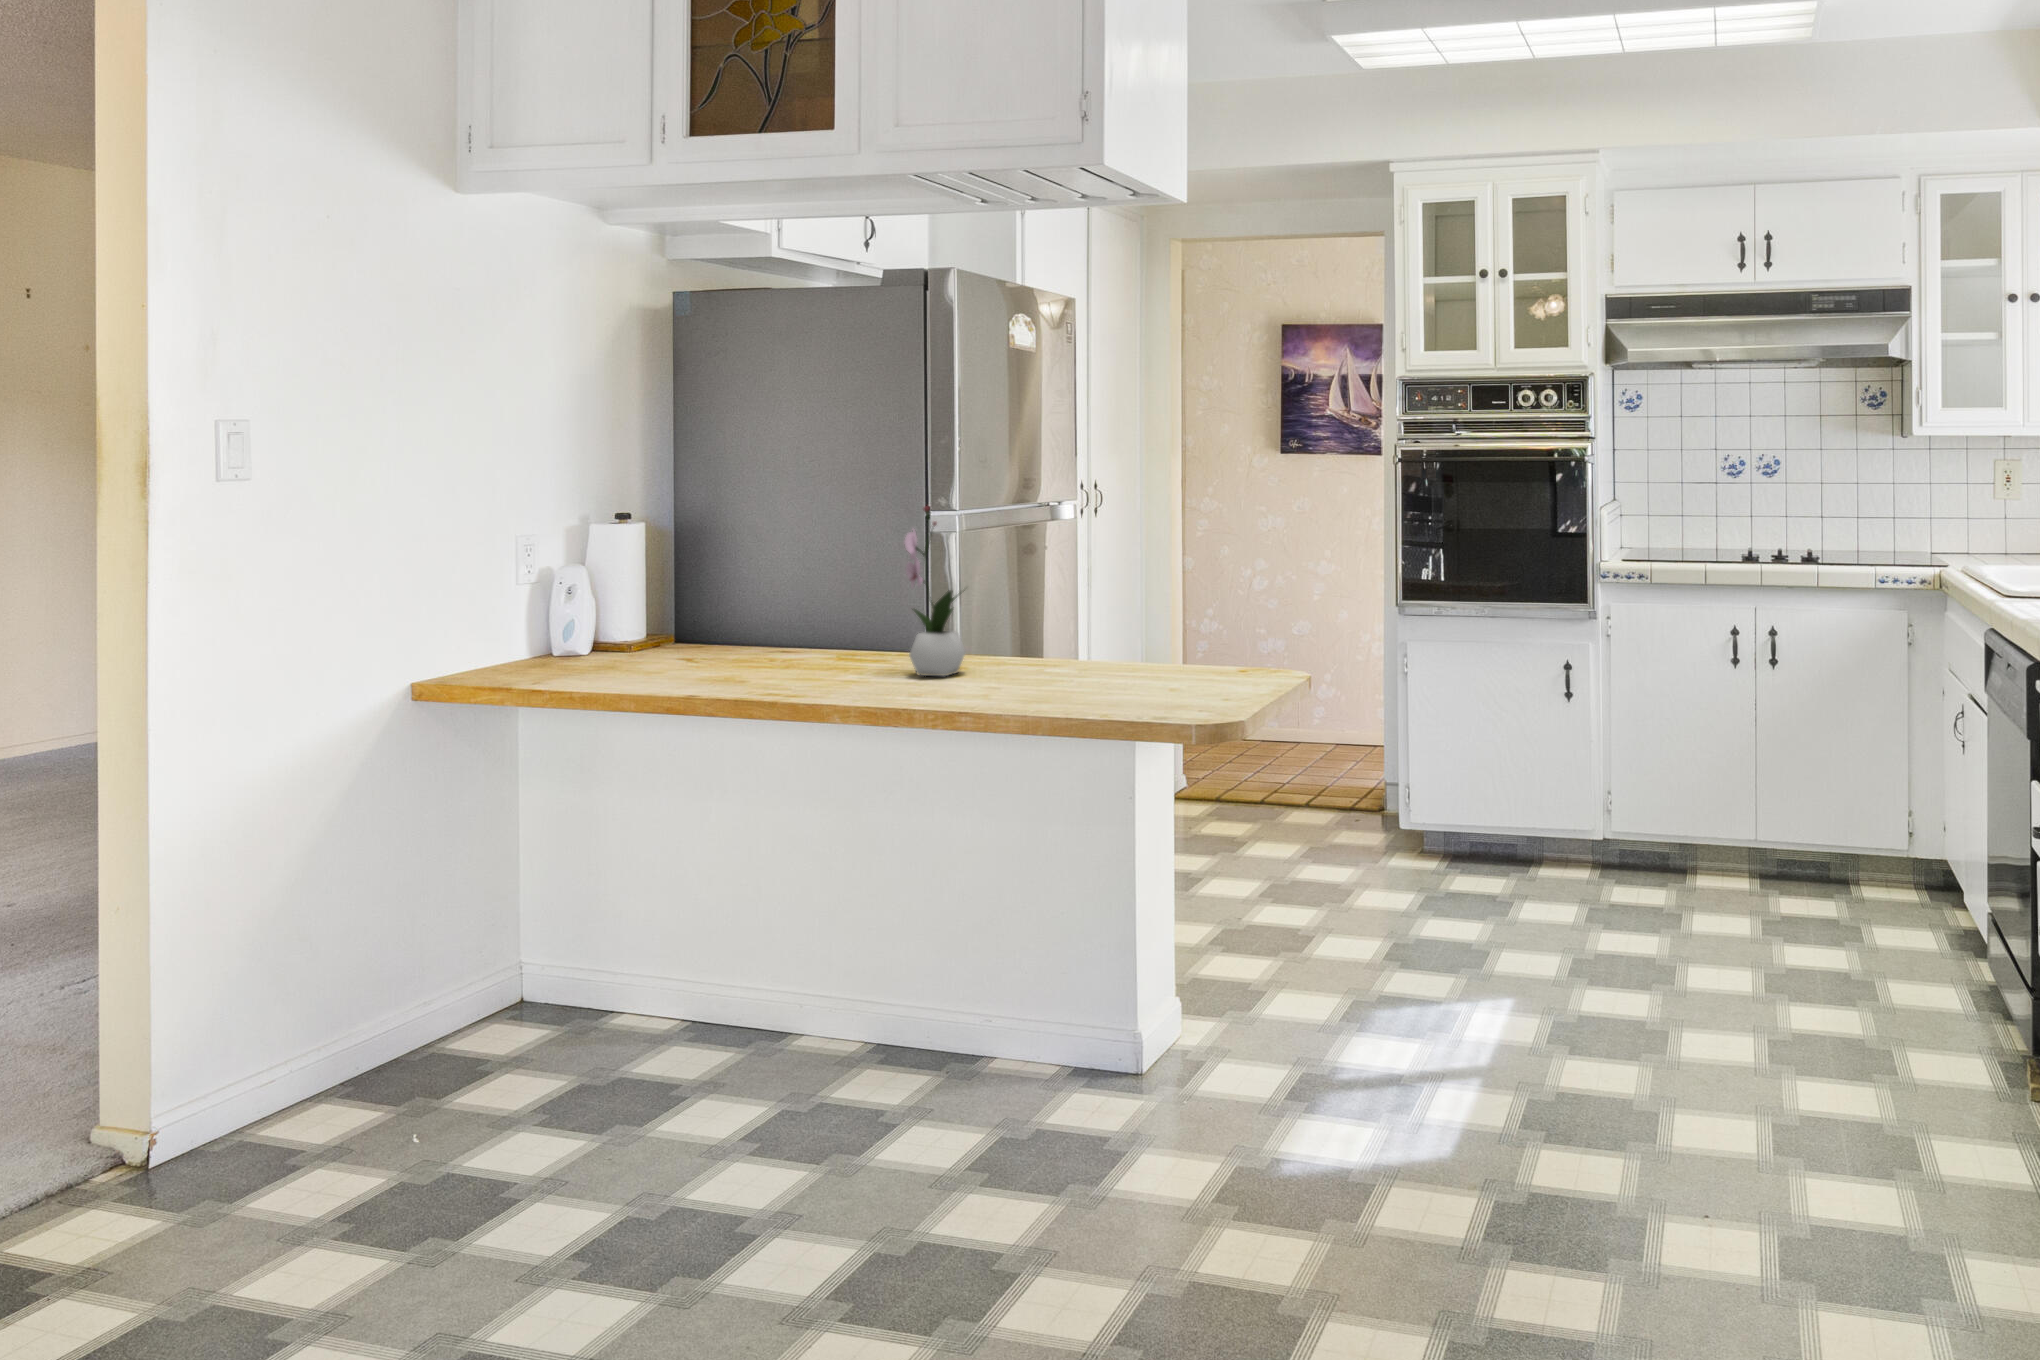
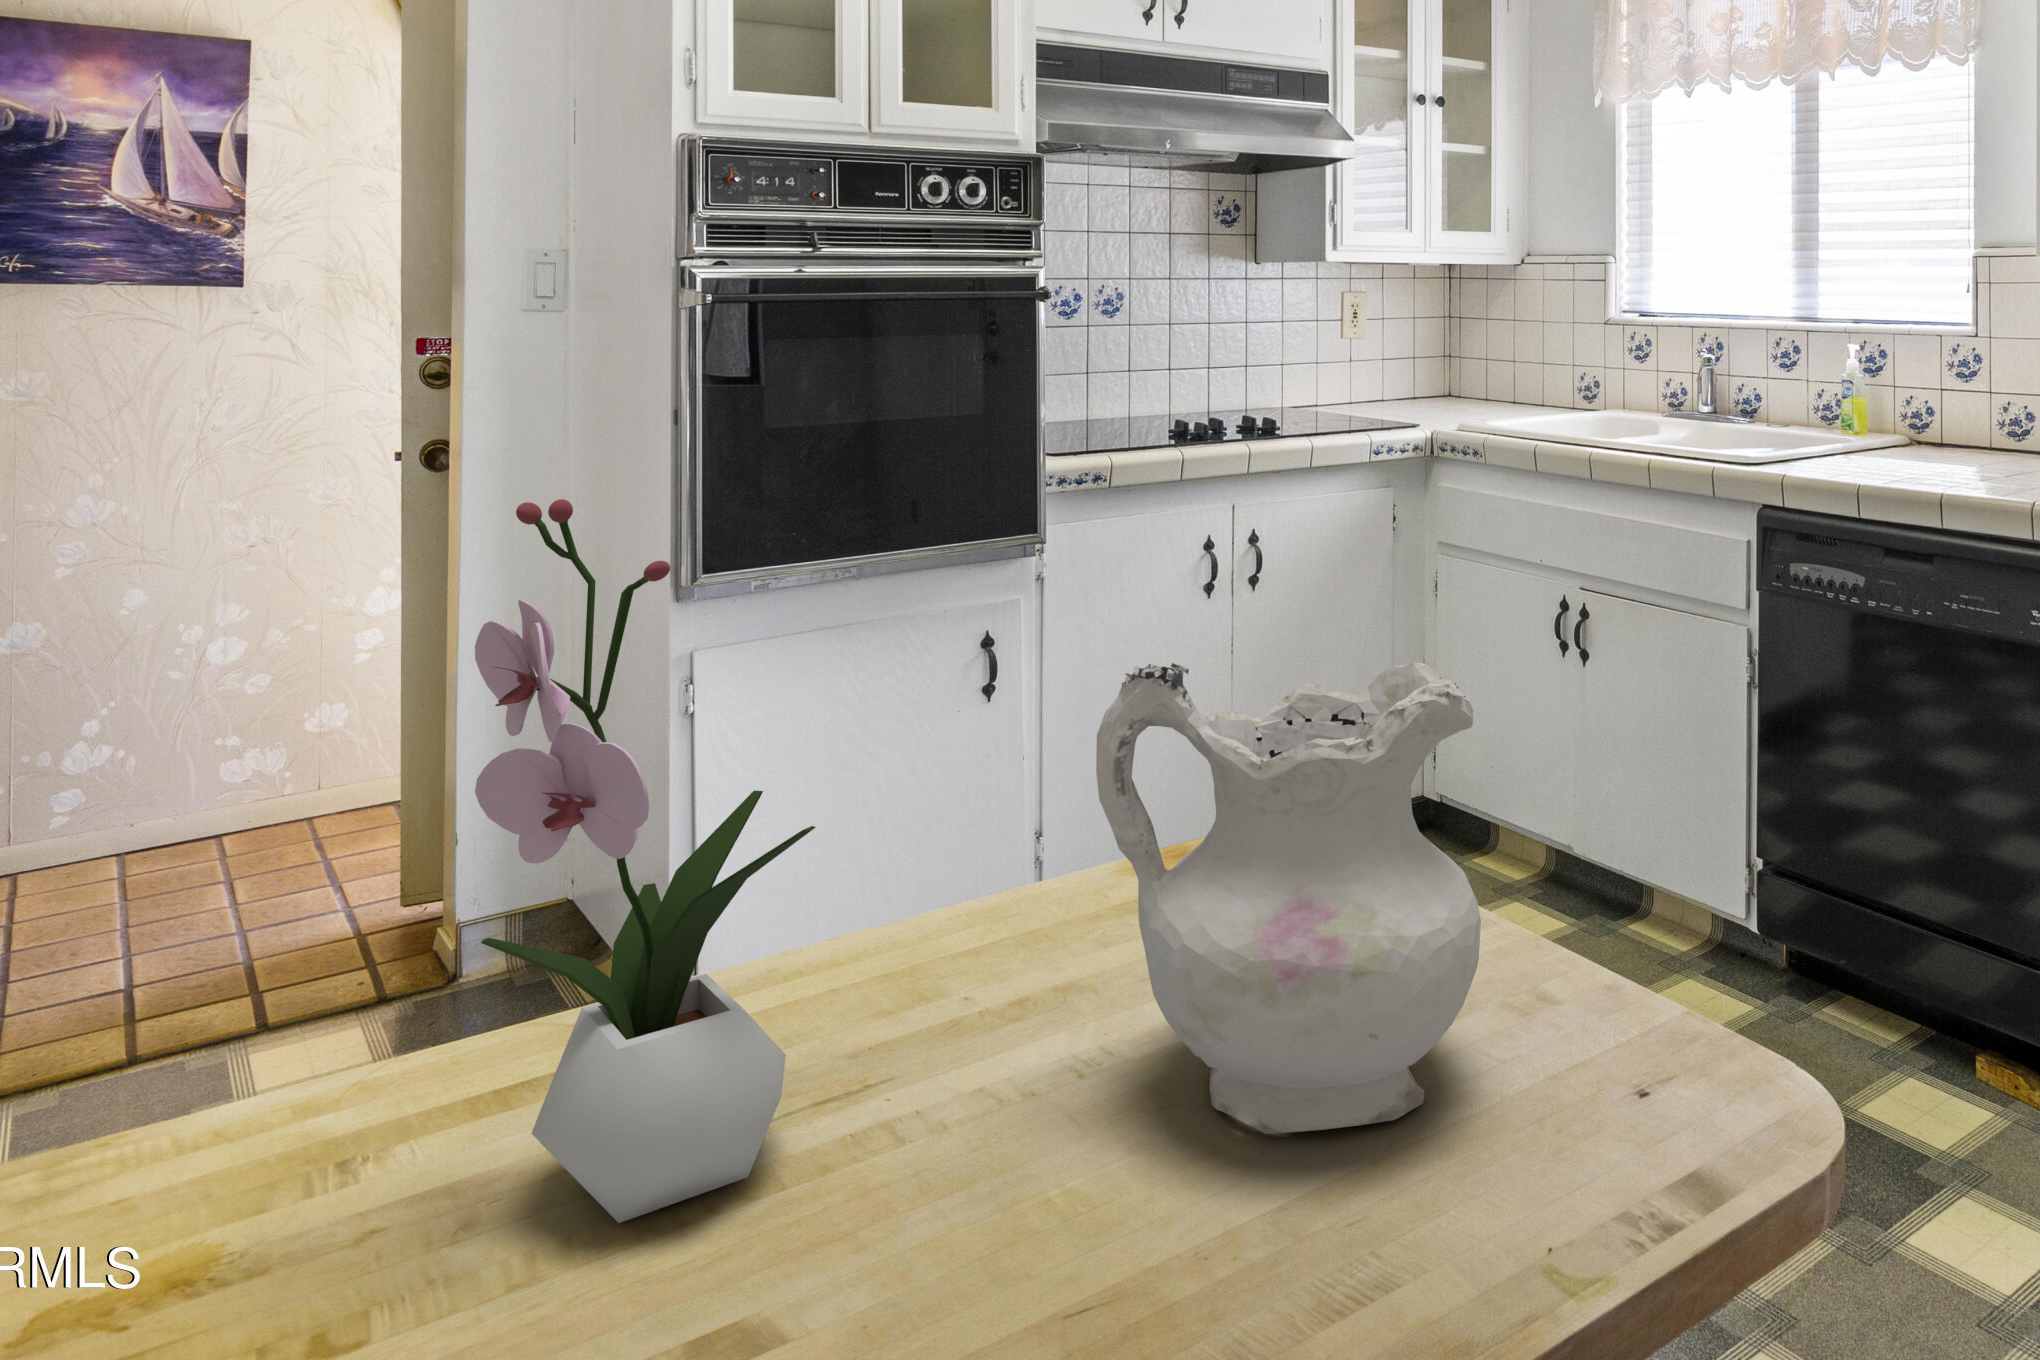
ceramic pitcher: none [999,561,1100,696] -> present [1096,663,1481,1134]

